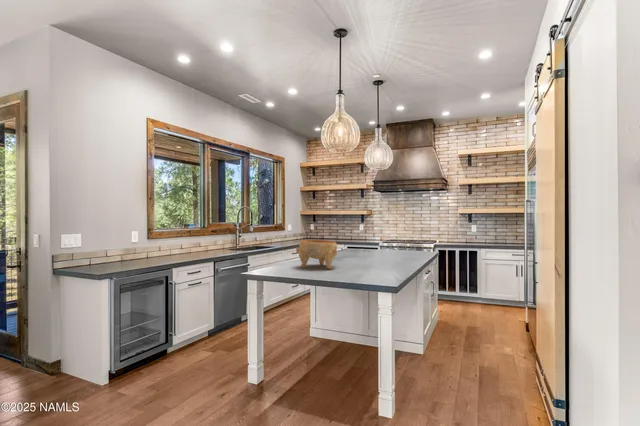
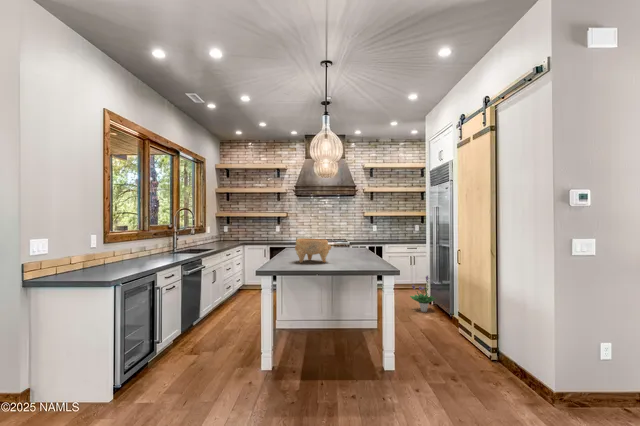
potted plant: none [489,293,529,341] -> present [410,276,437,312]

